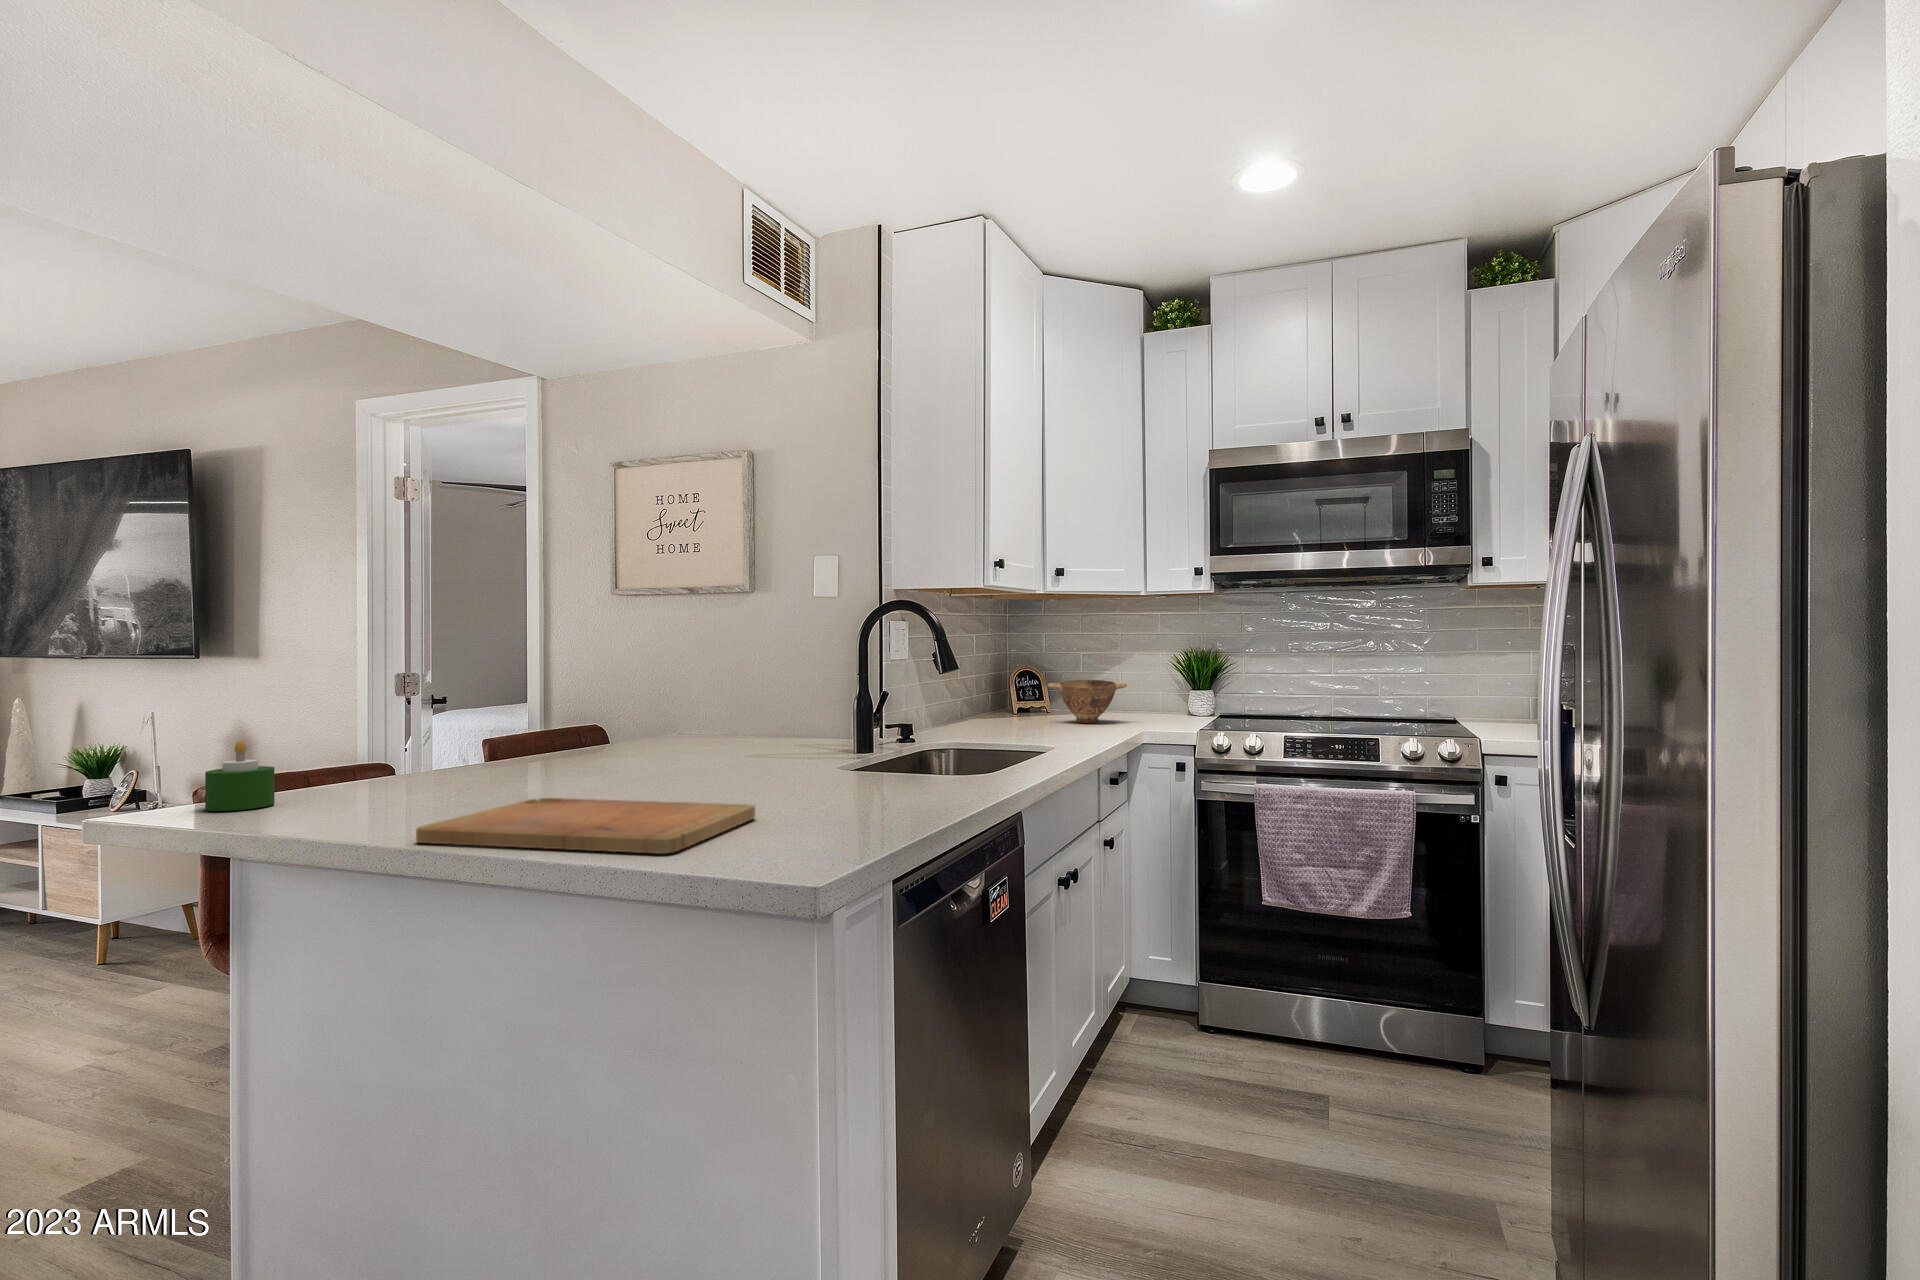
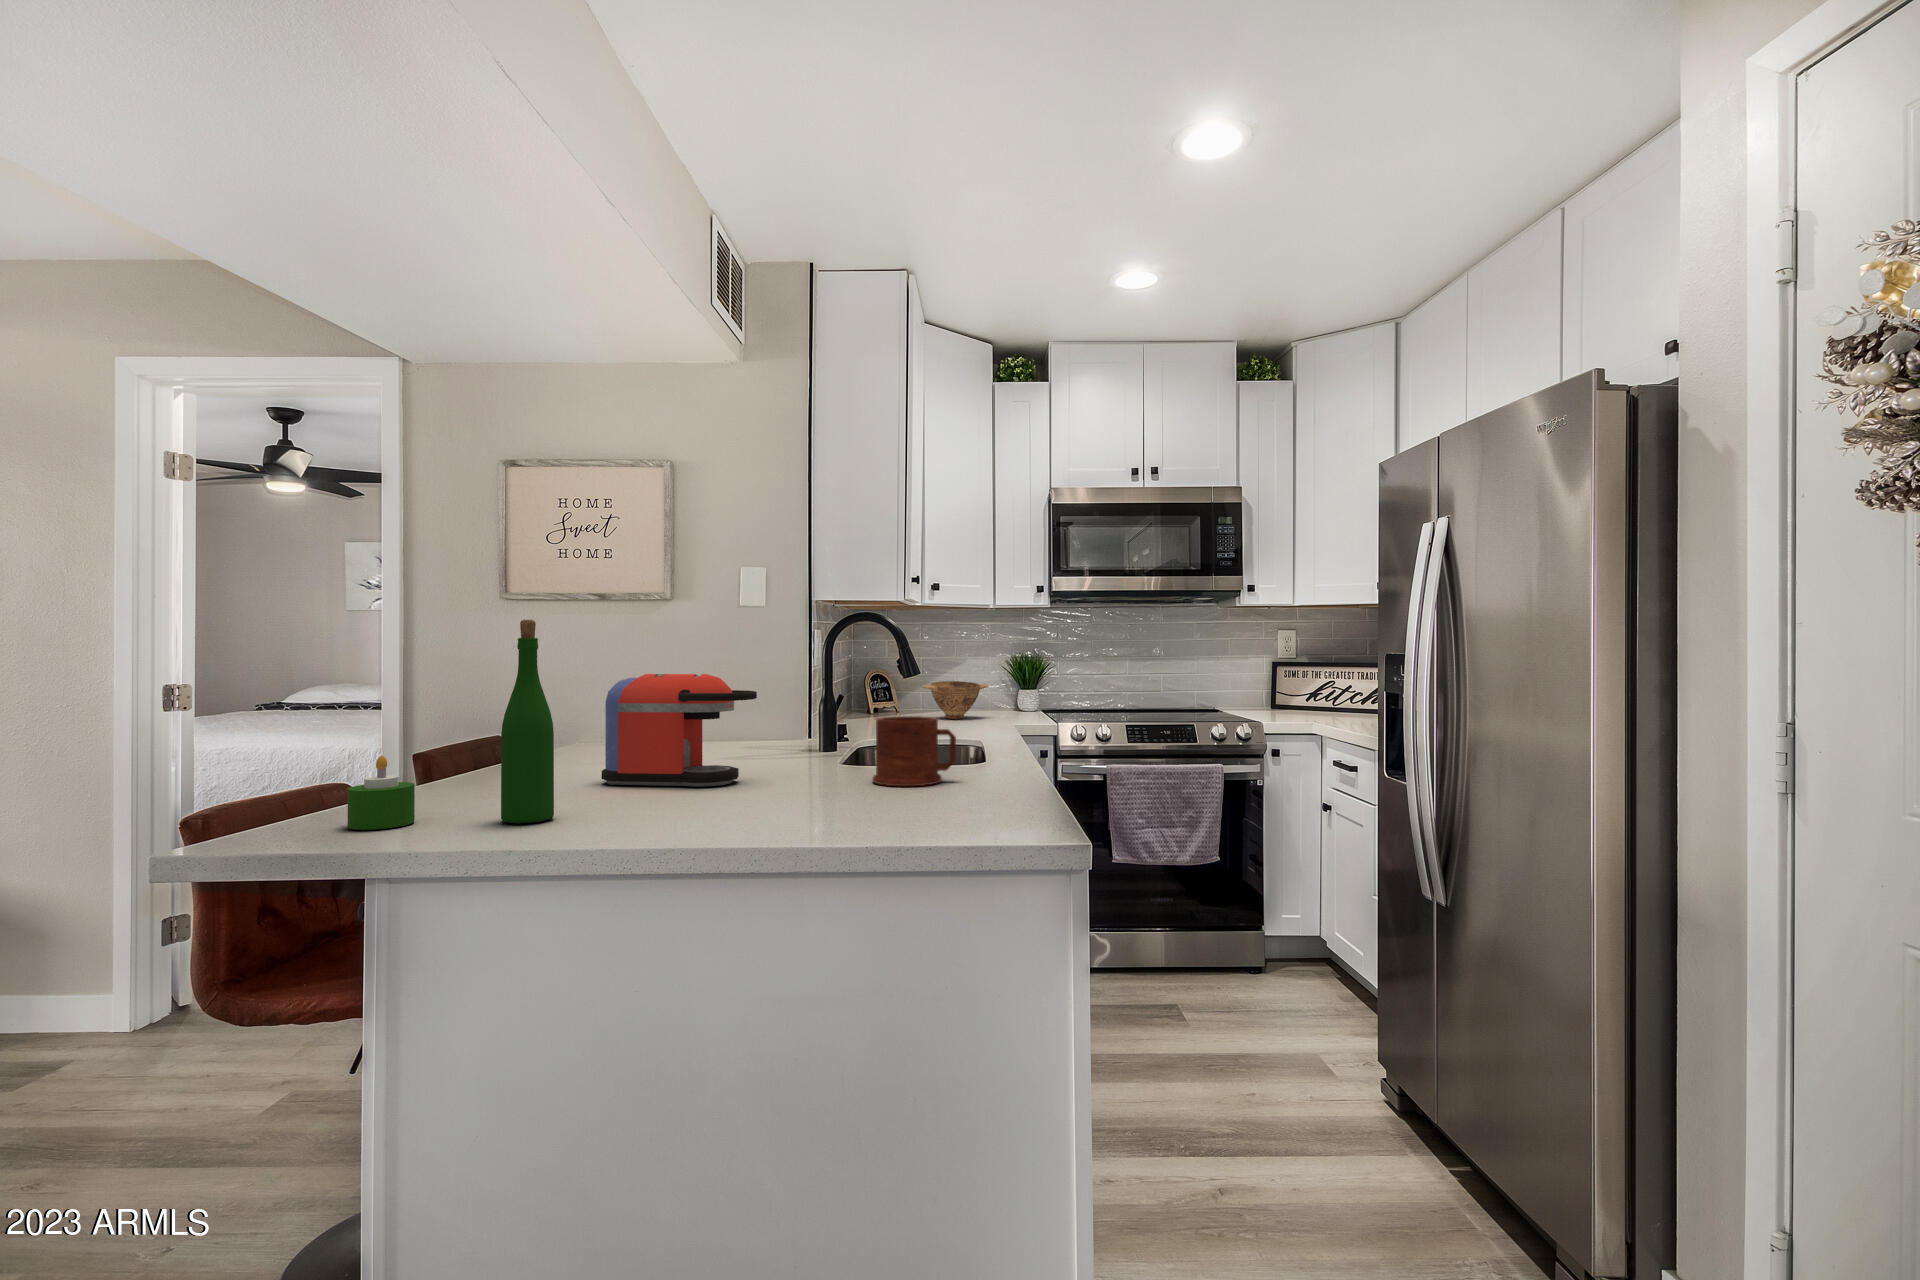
wine bottle: none [321,606,383,814] -> present [501,620,554,823]
coffee maker: none [530,665,669,786] -> present [602,674,757,787]
mug: none [771,716,867,798] -> present [872,716,956,786]
cutting board: present [416,798,755,854] -> none [696,791,948,838]

